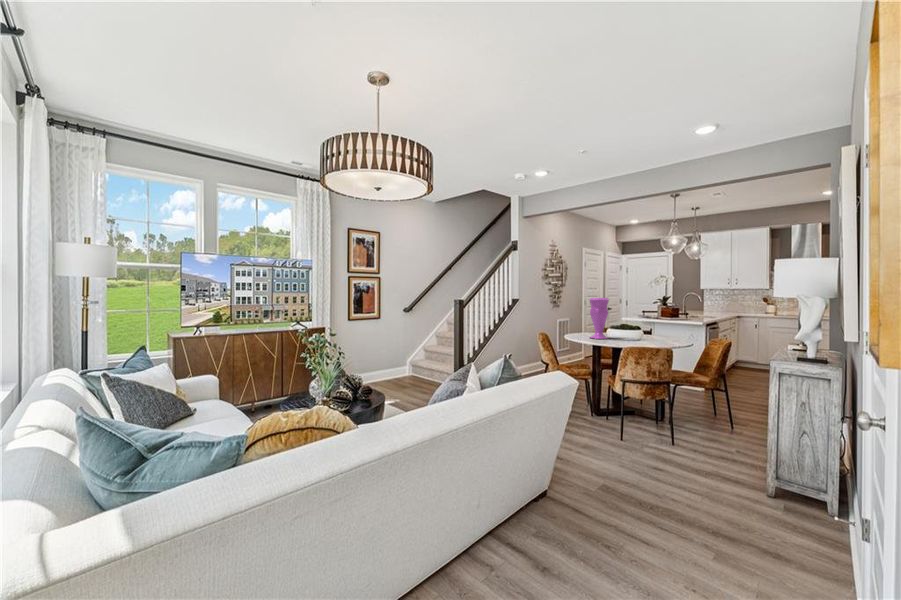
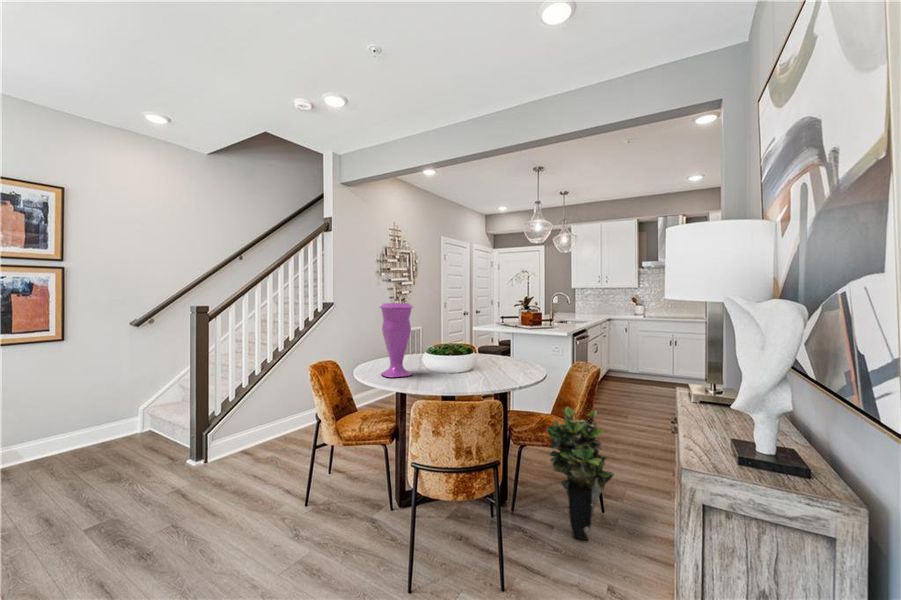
potted plant: none [694,362,740,433] -> present [547,407,614,540]

